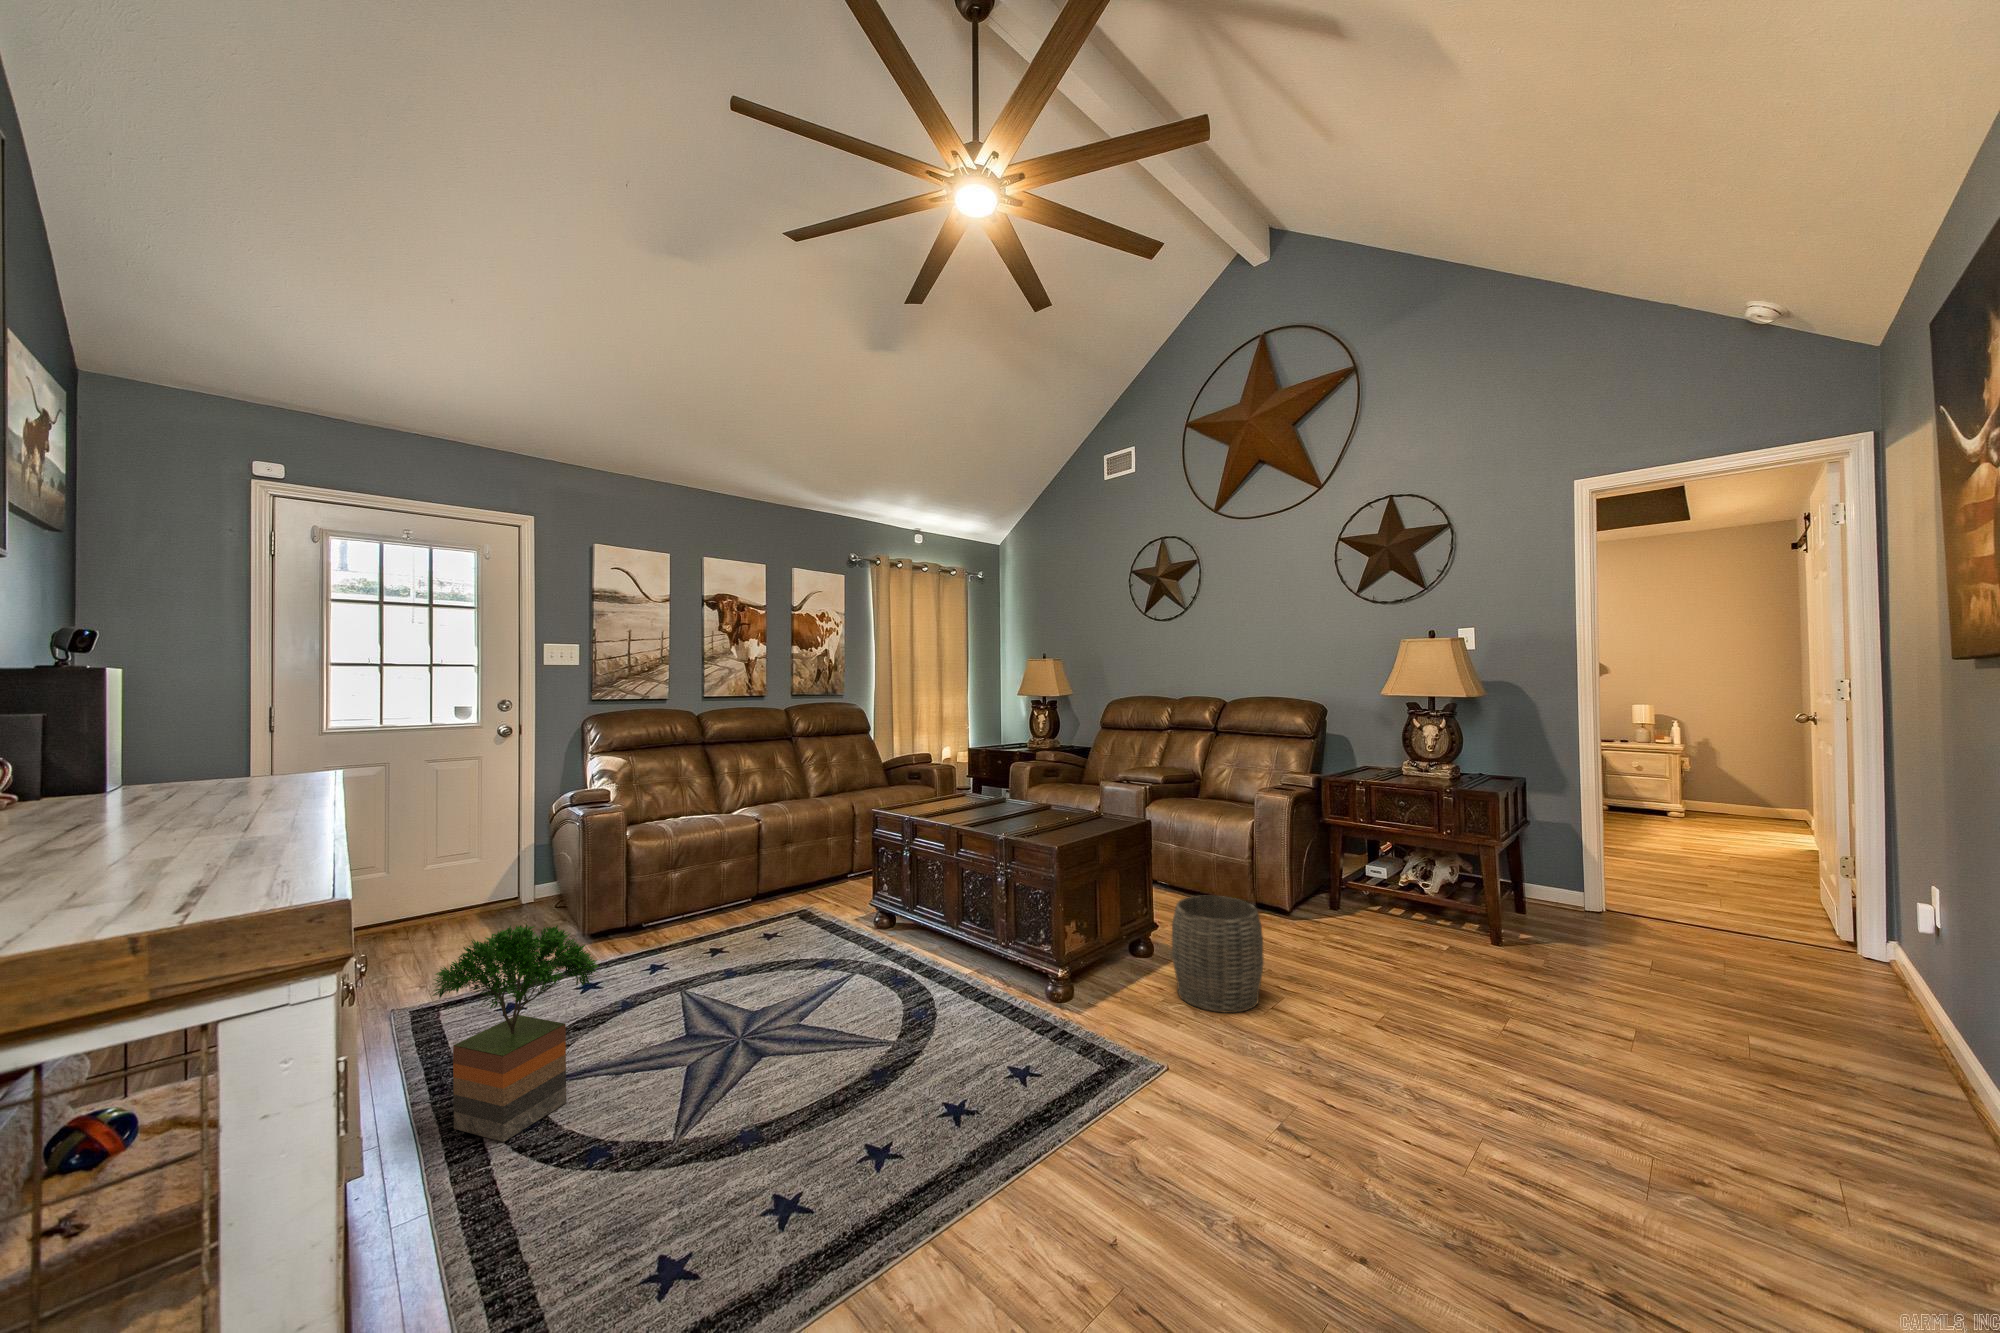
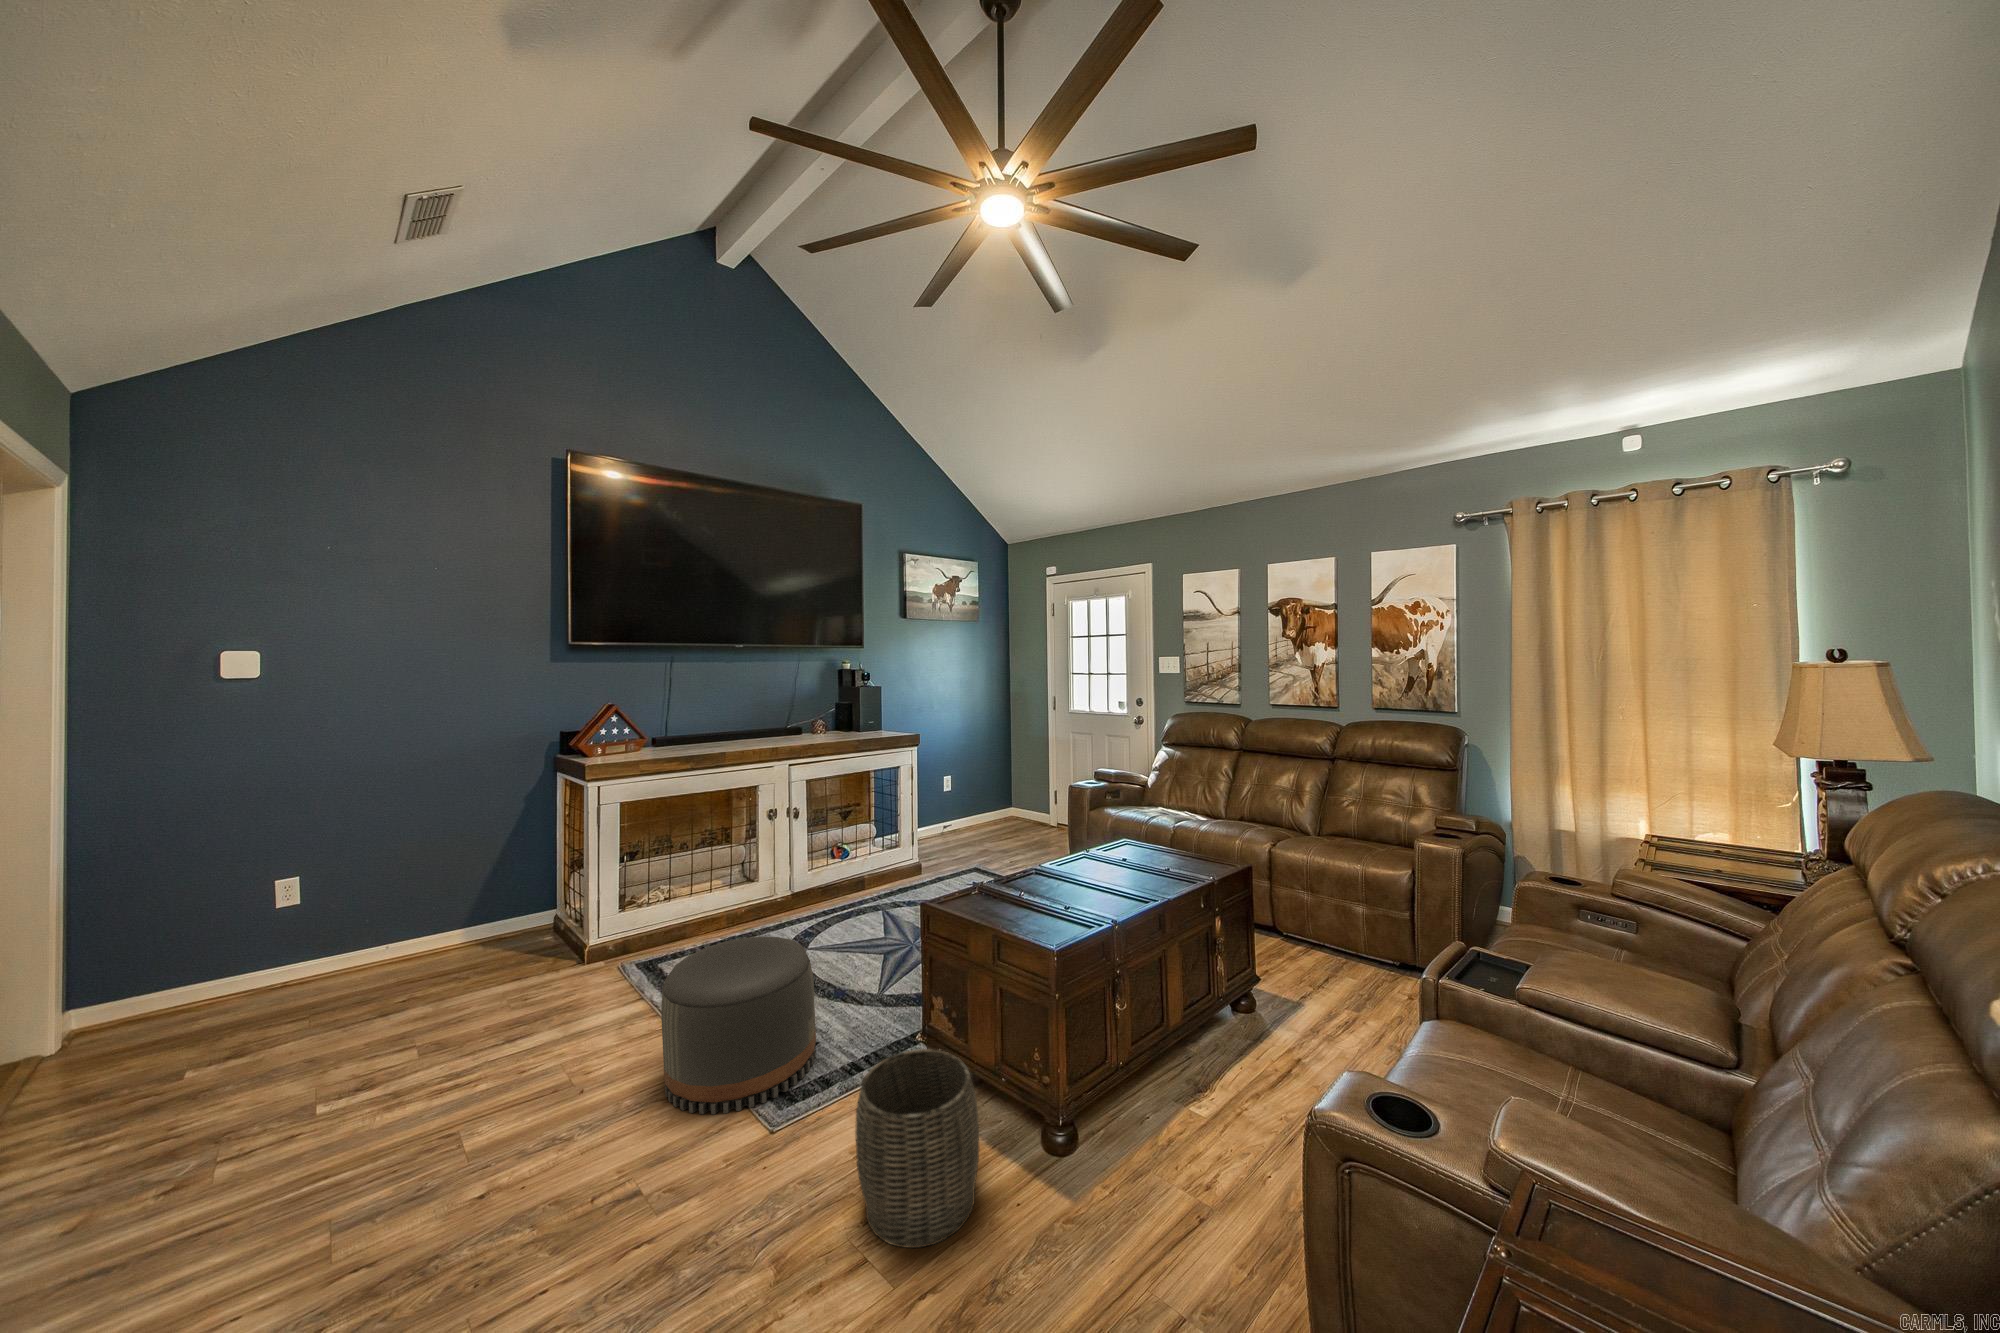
potted tree: present [432,924,599,1142] -> none [821,823,878,918]
pouf: none [967,942,1160,1179] -> present [661,936,816,1114]

